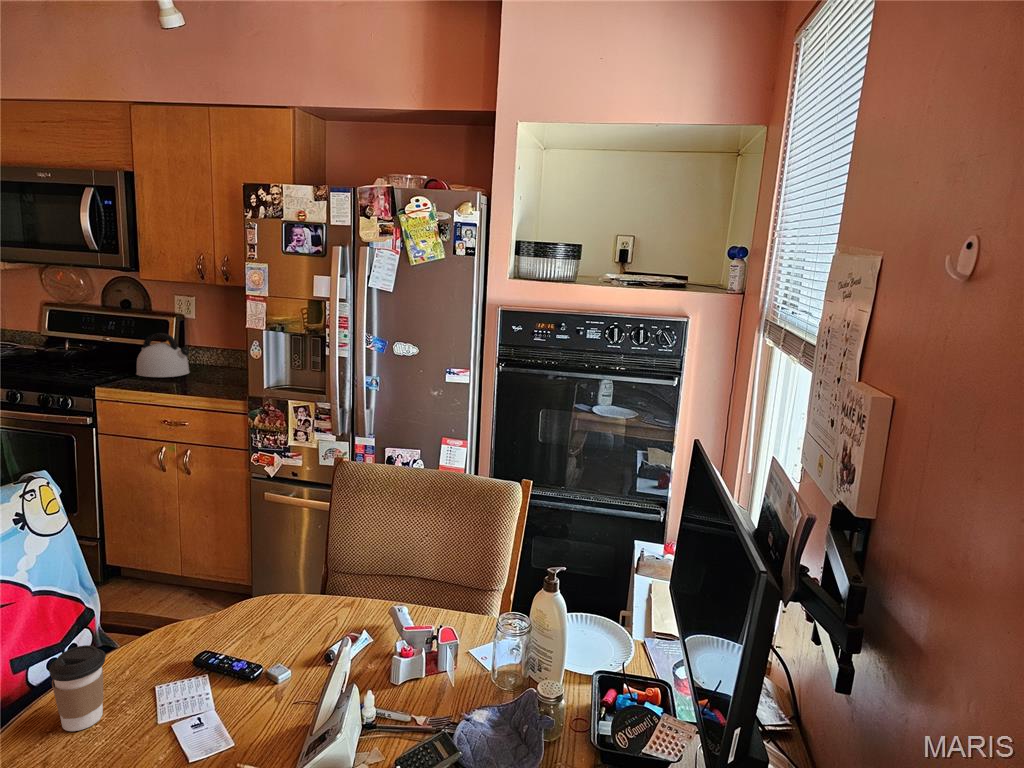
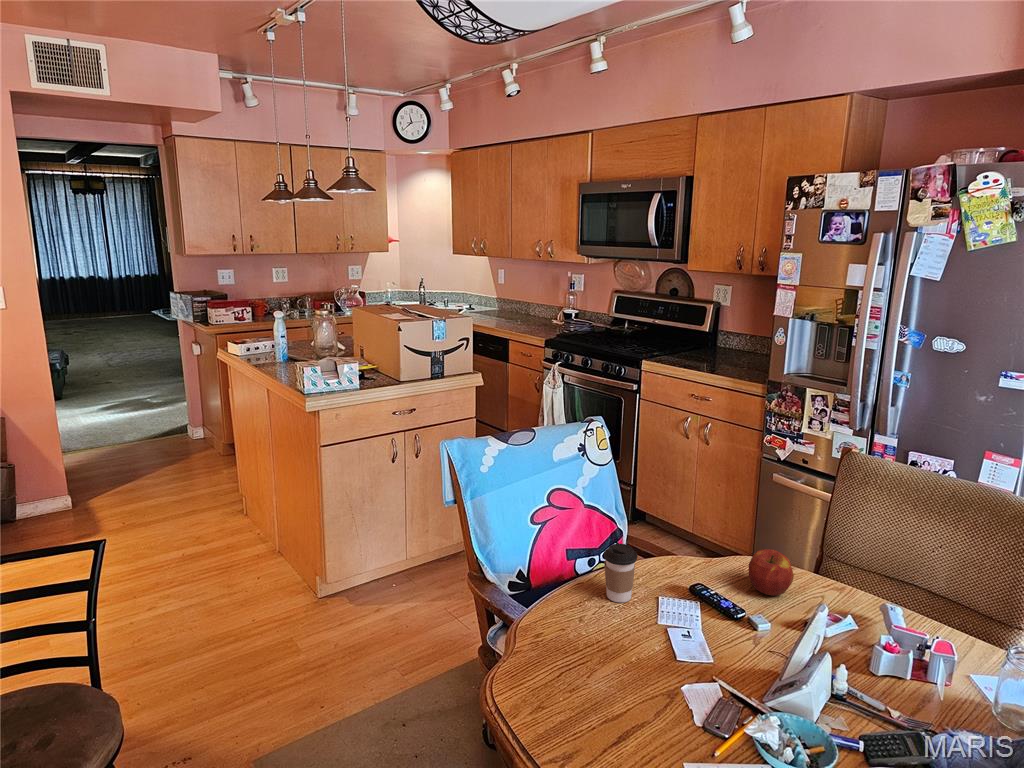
kettle: present [136,333,190,377] -> none [677,318,721,356]
apple: none [256,585,306,638] -> present [749,549,794,596]

